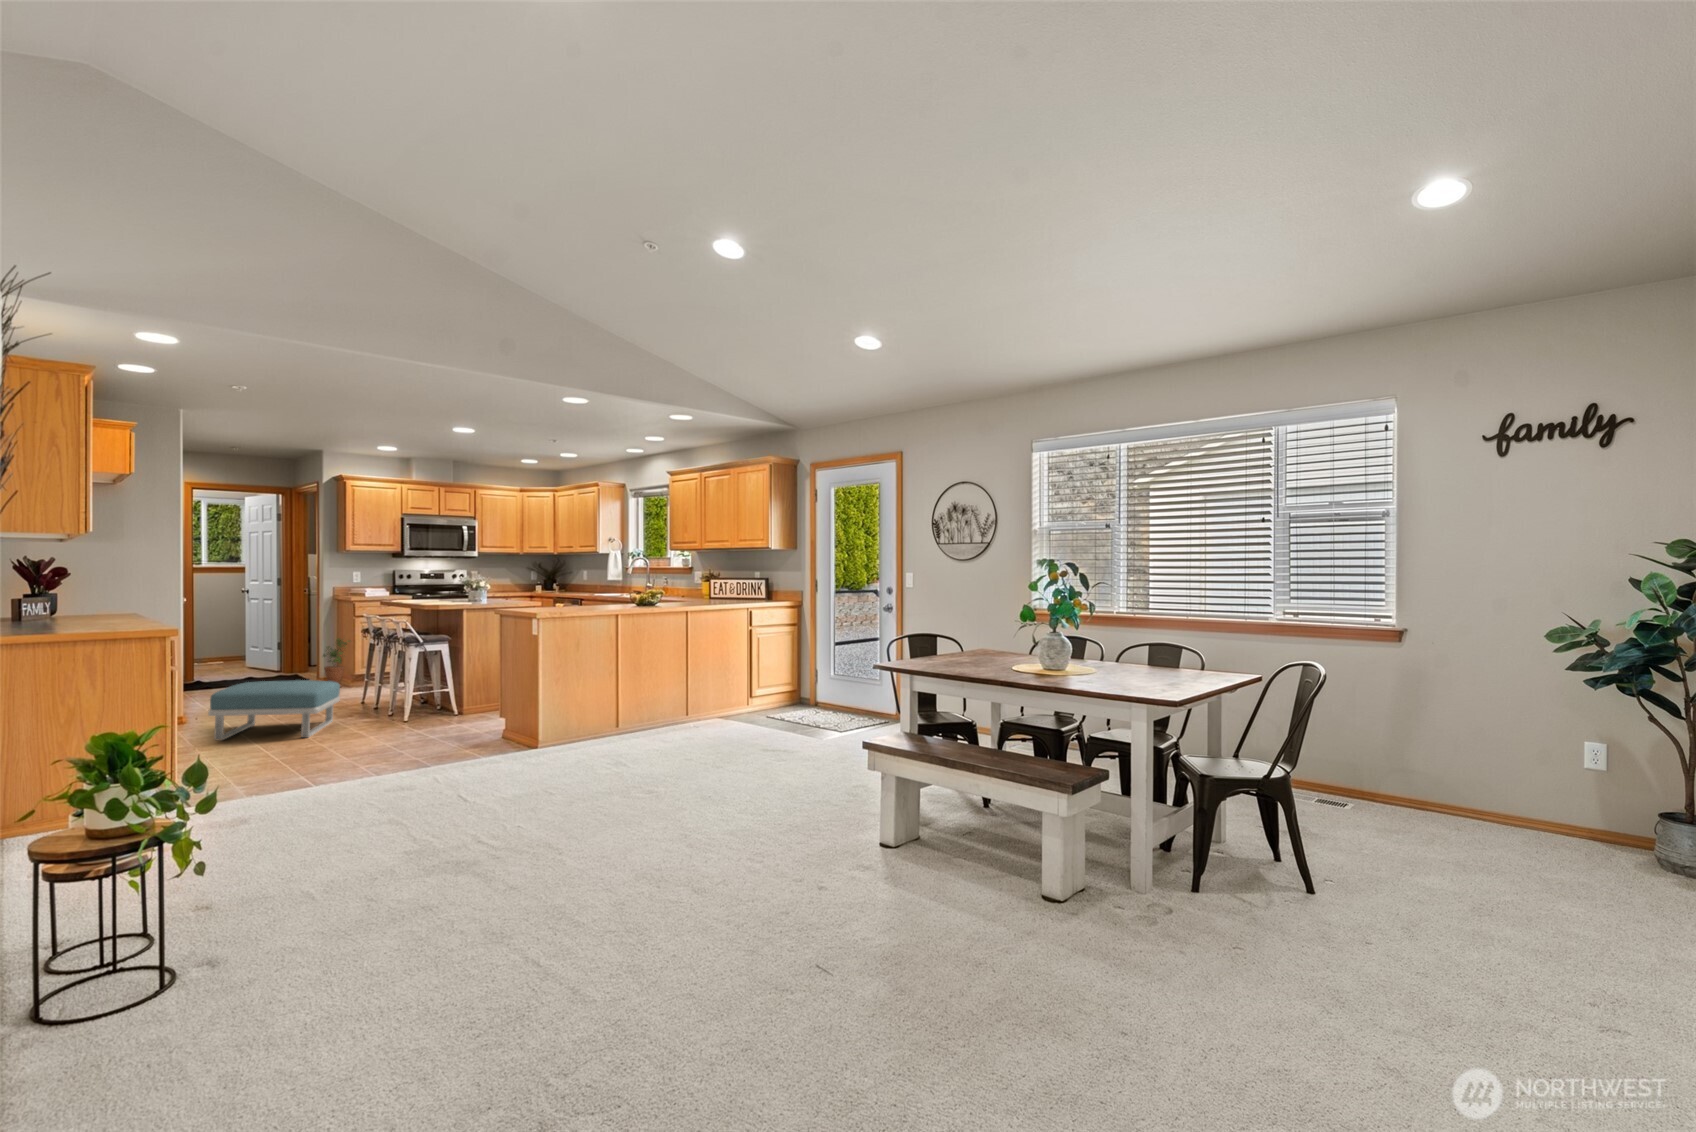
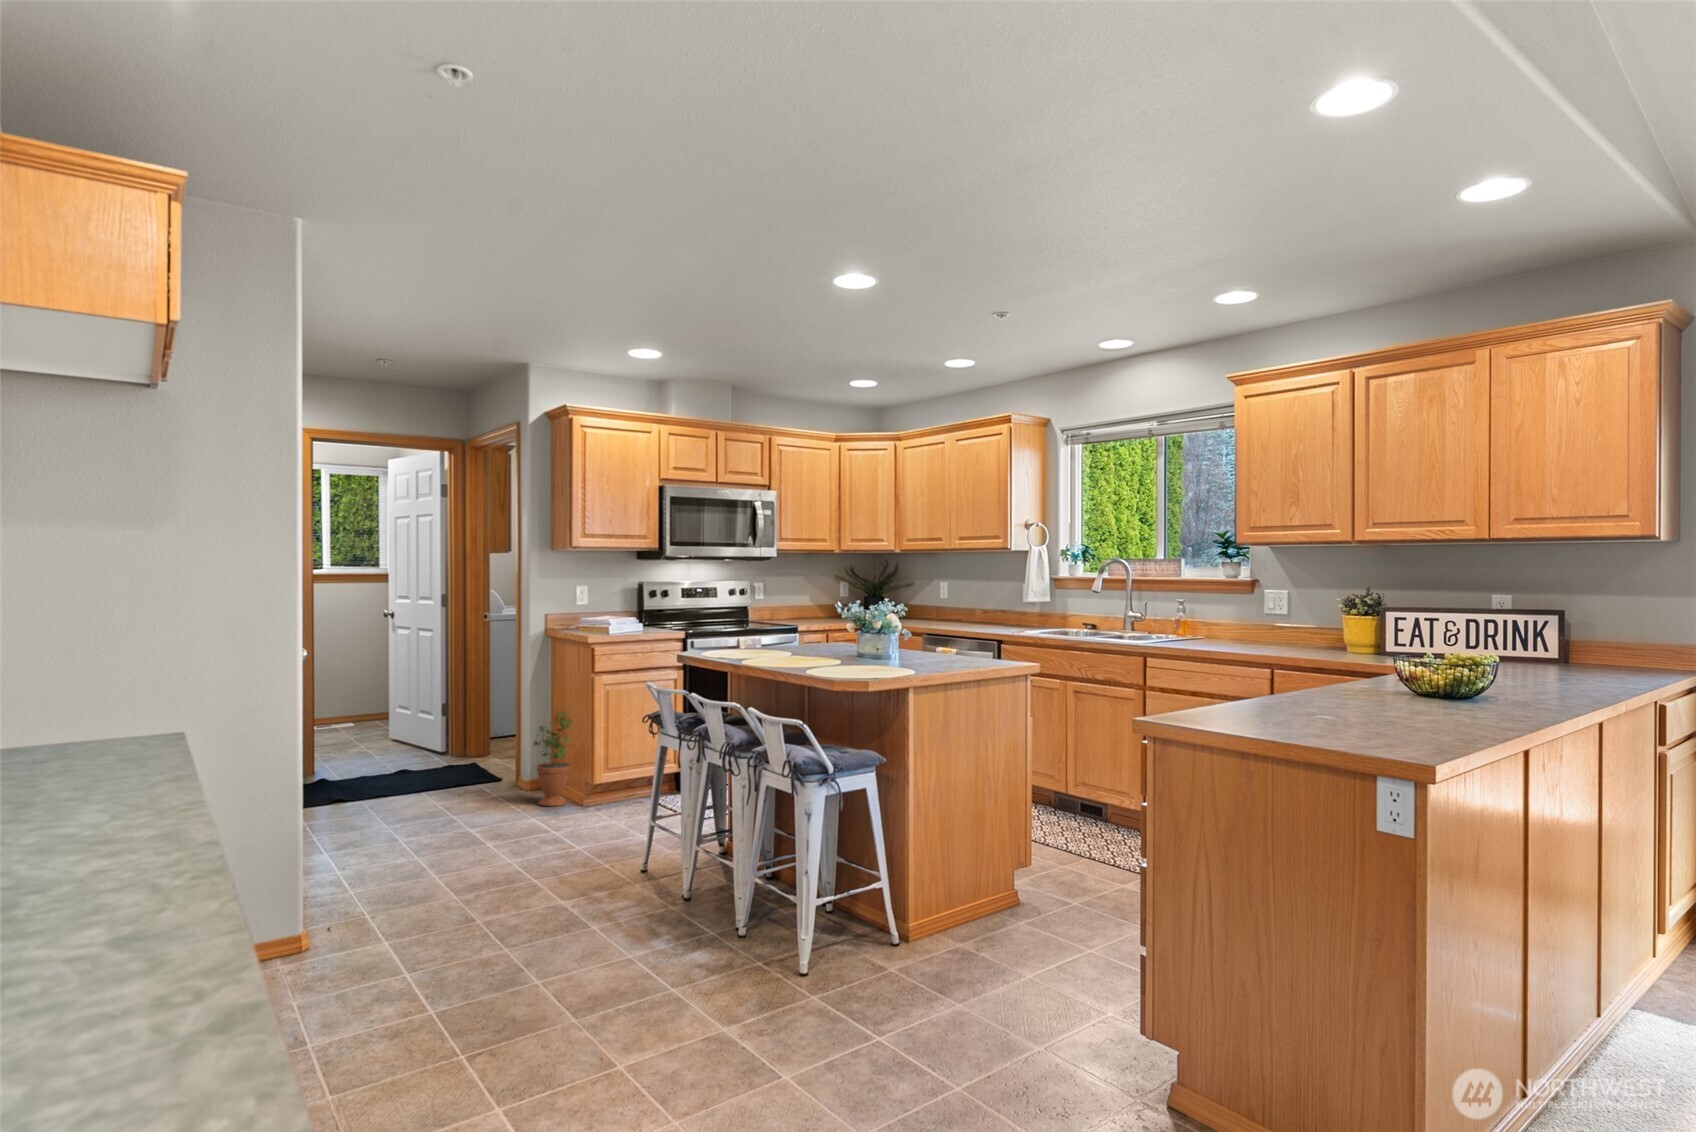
footstool: present [208,680,340,740] -> none [371,855,636,1048]

